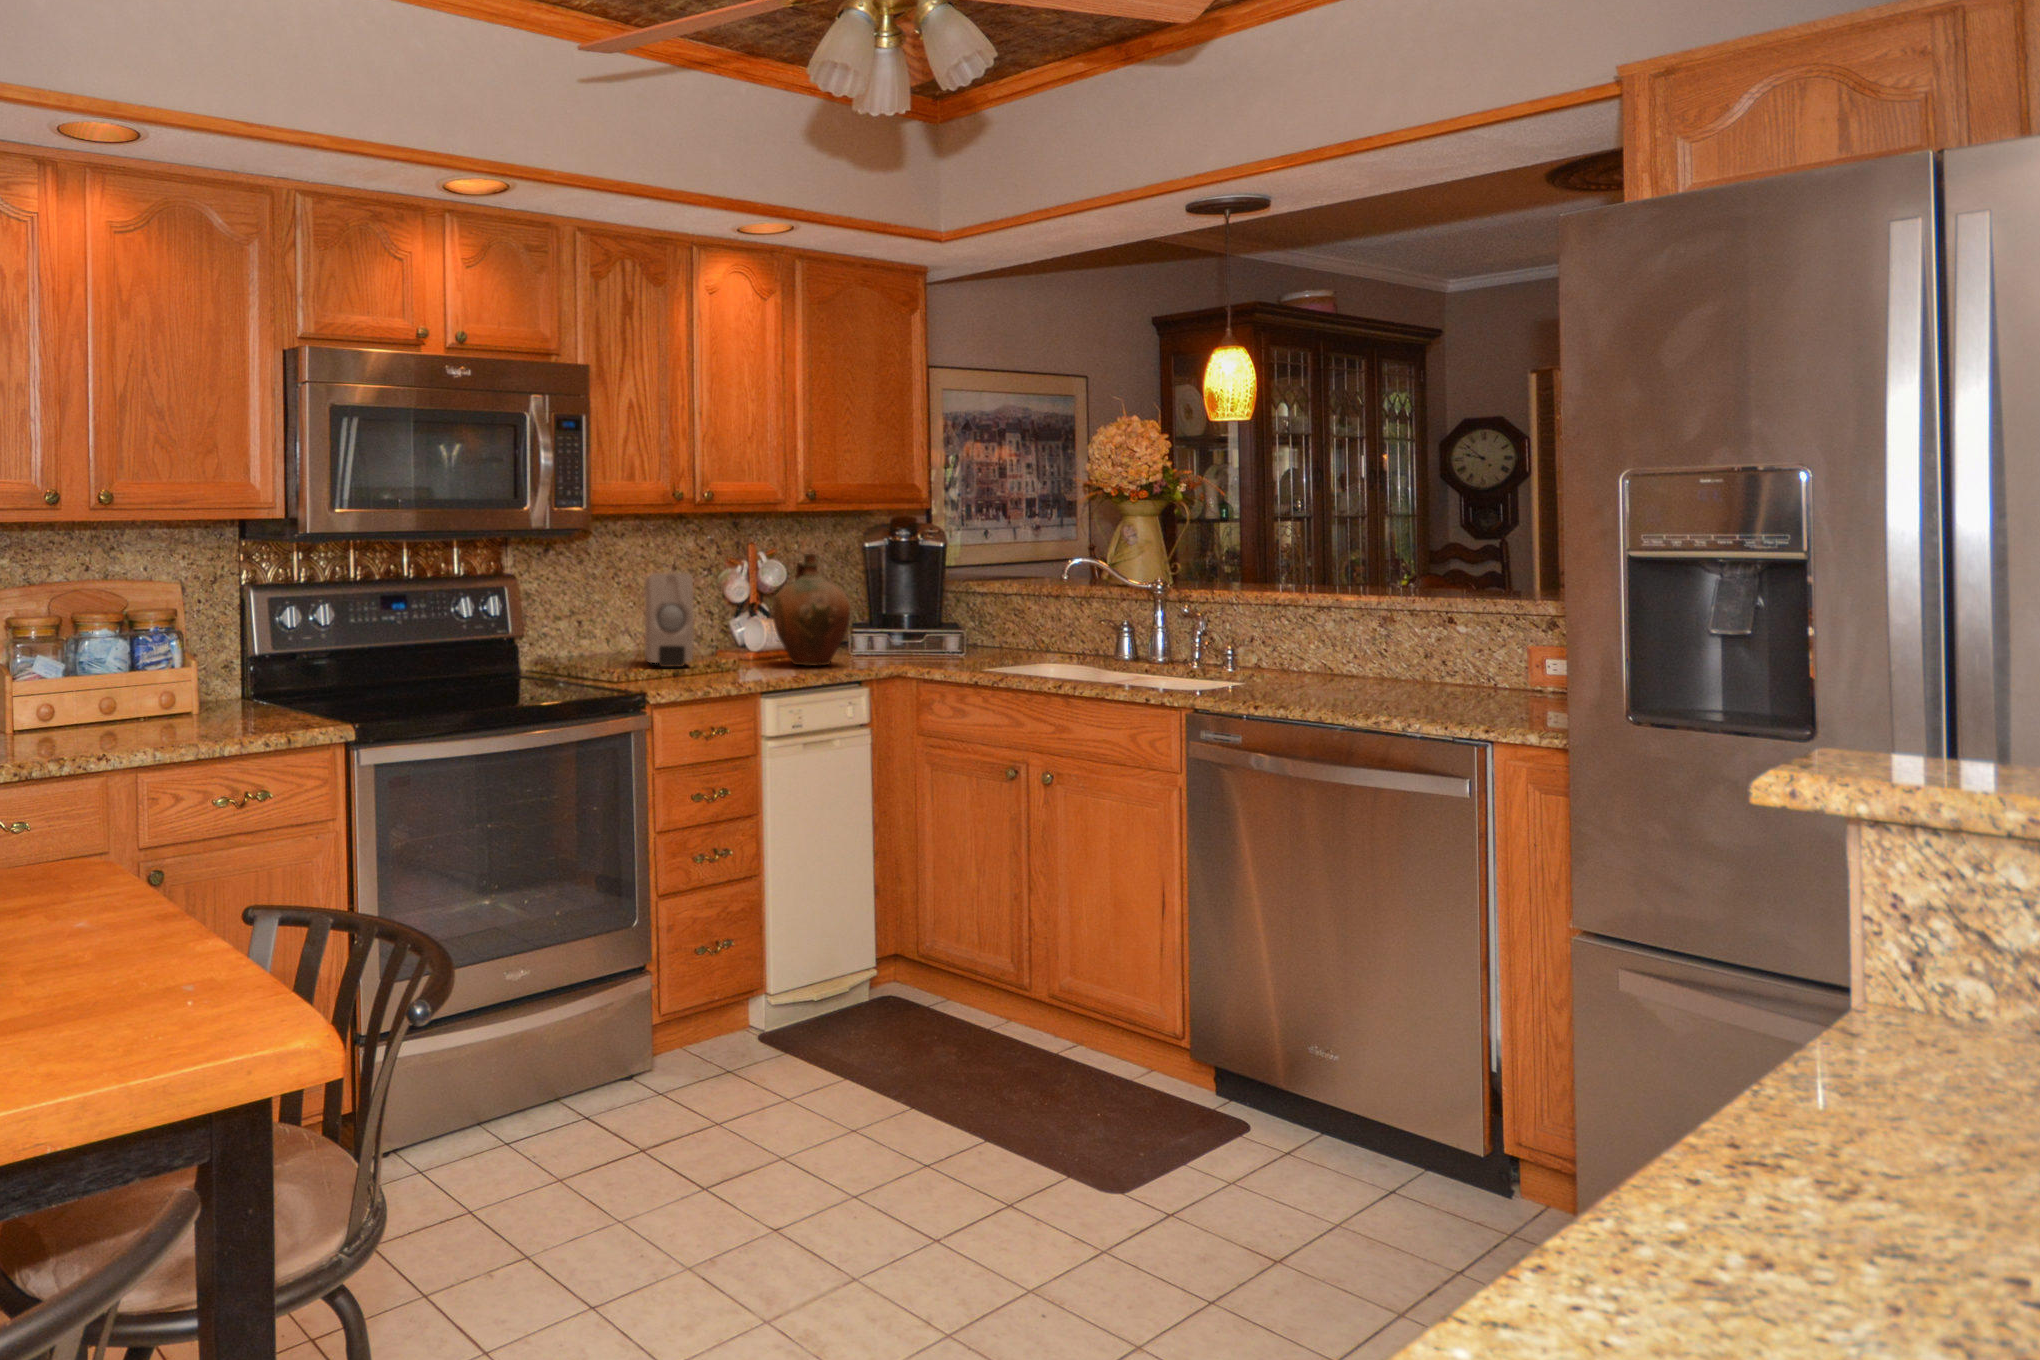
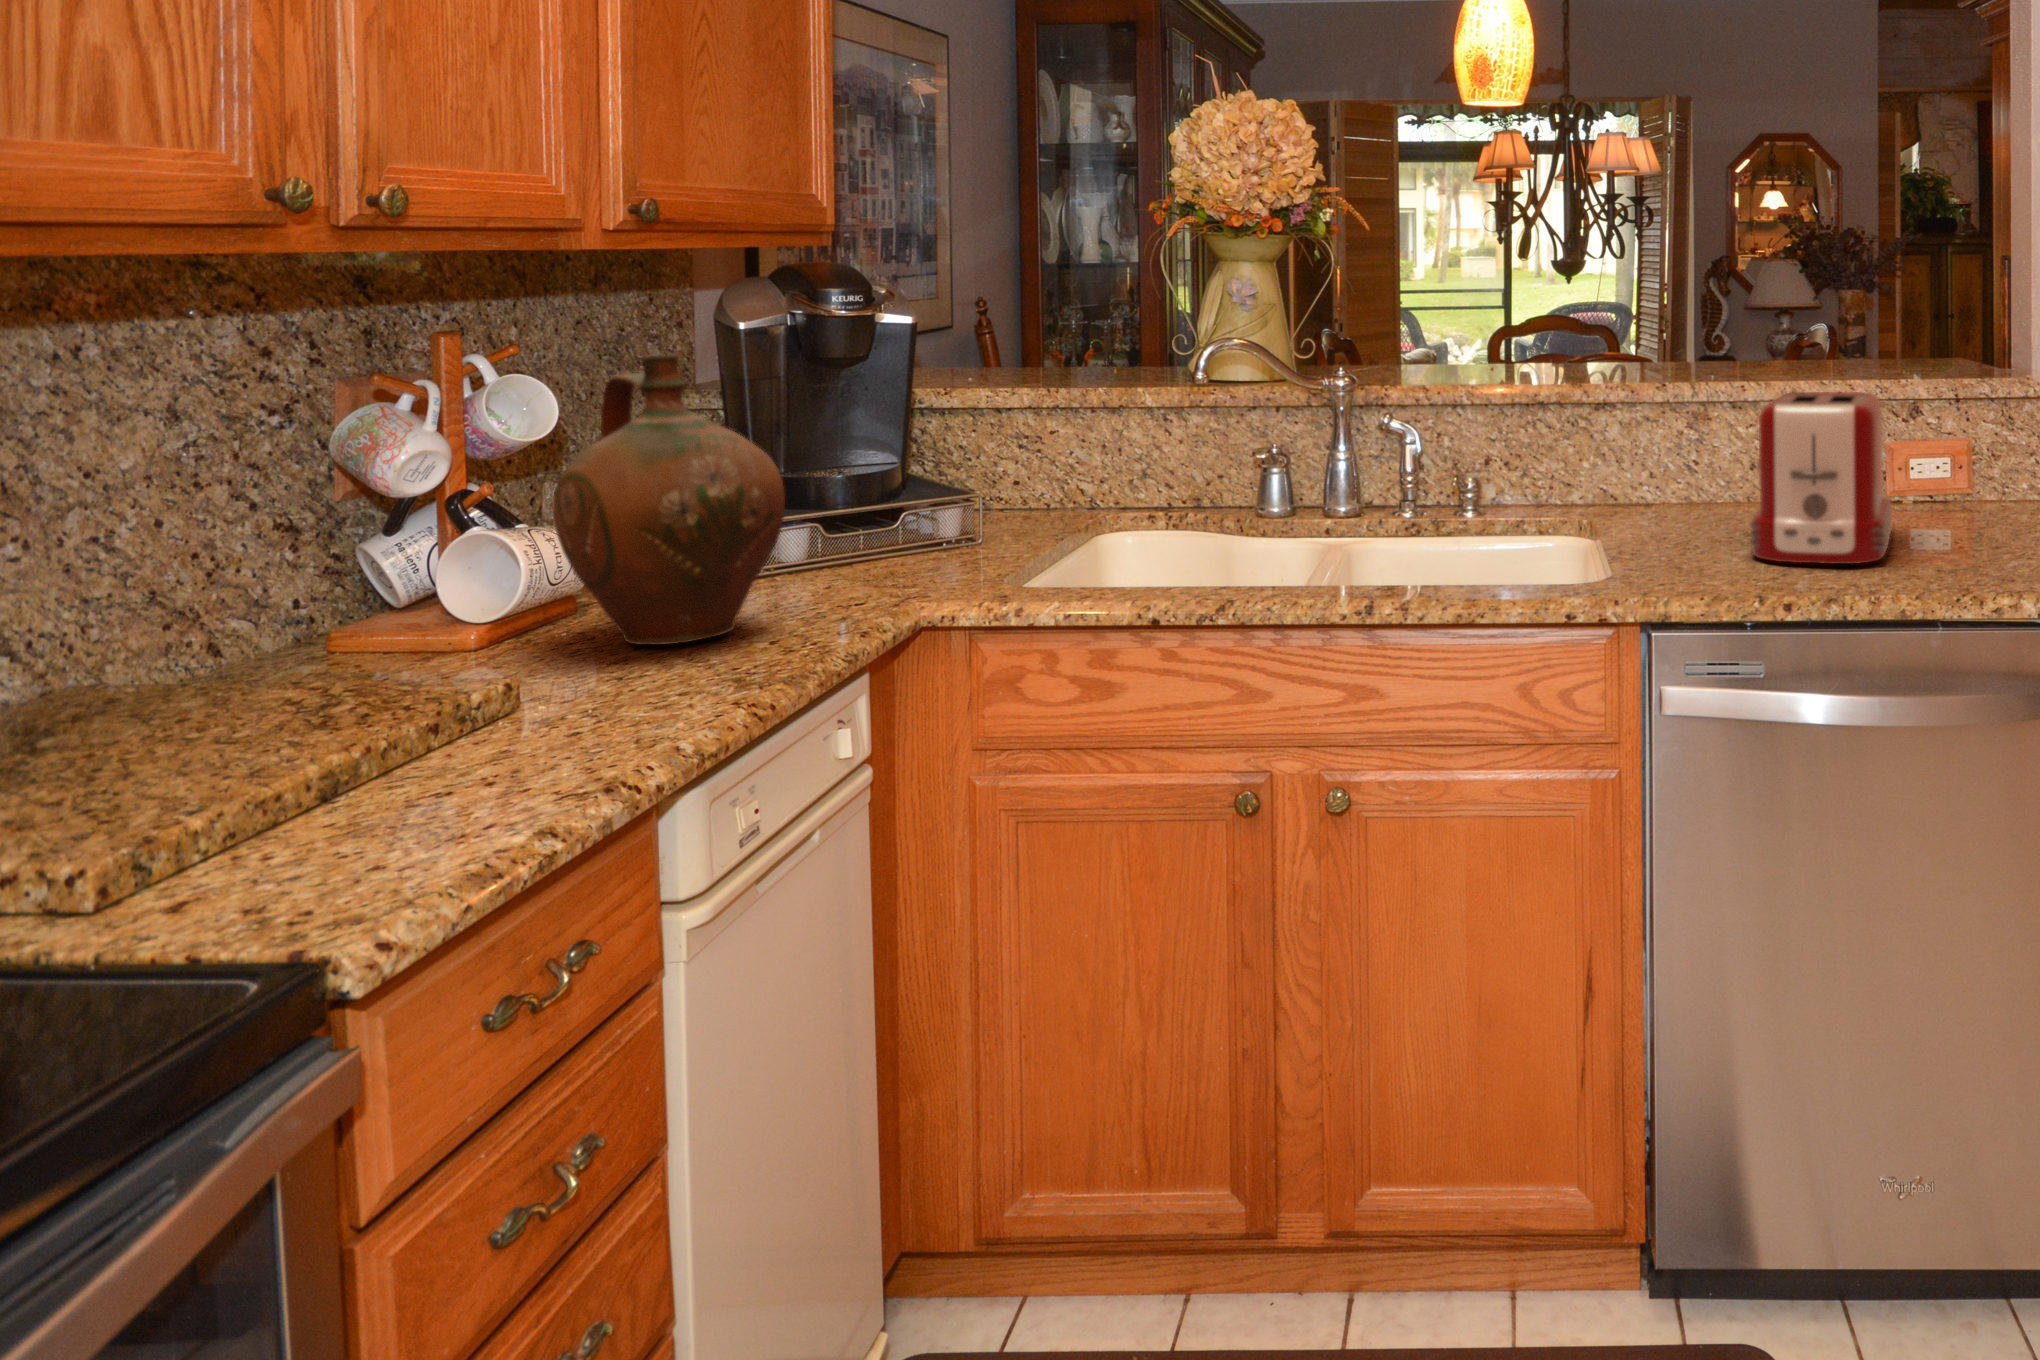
soap dispenser: present [645,573,694,667] -> none [95,435,319,733]
toaster: none [1323,604,1457,697] -> present [1750,392,1892,564]

